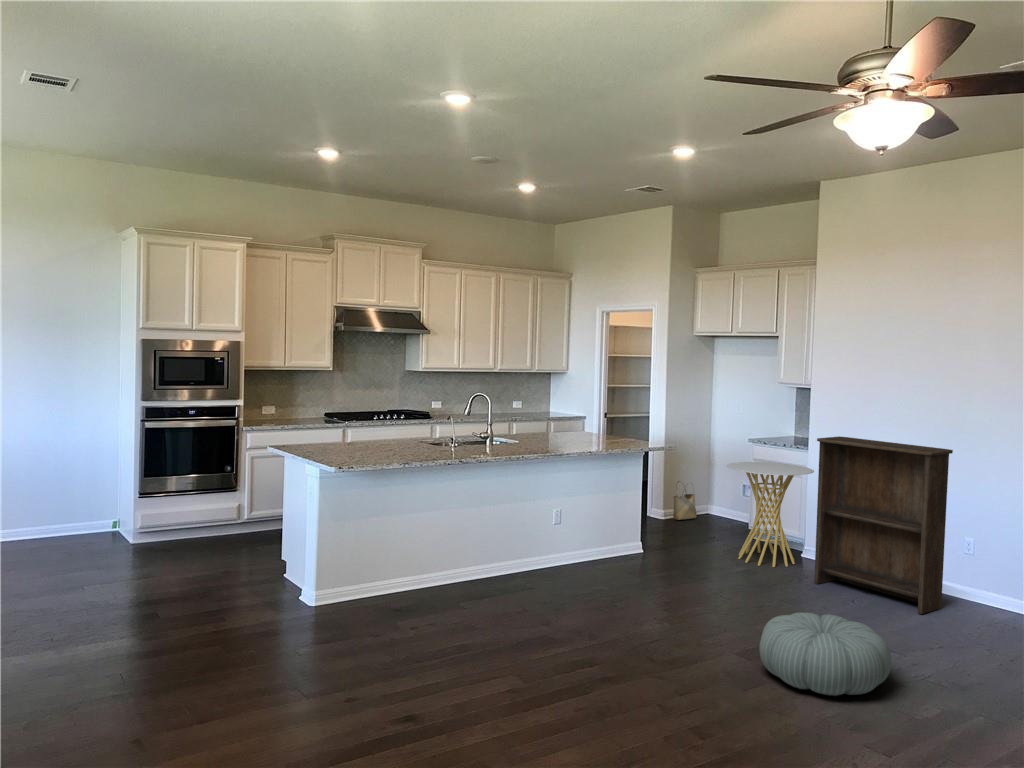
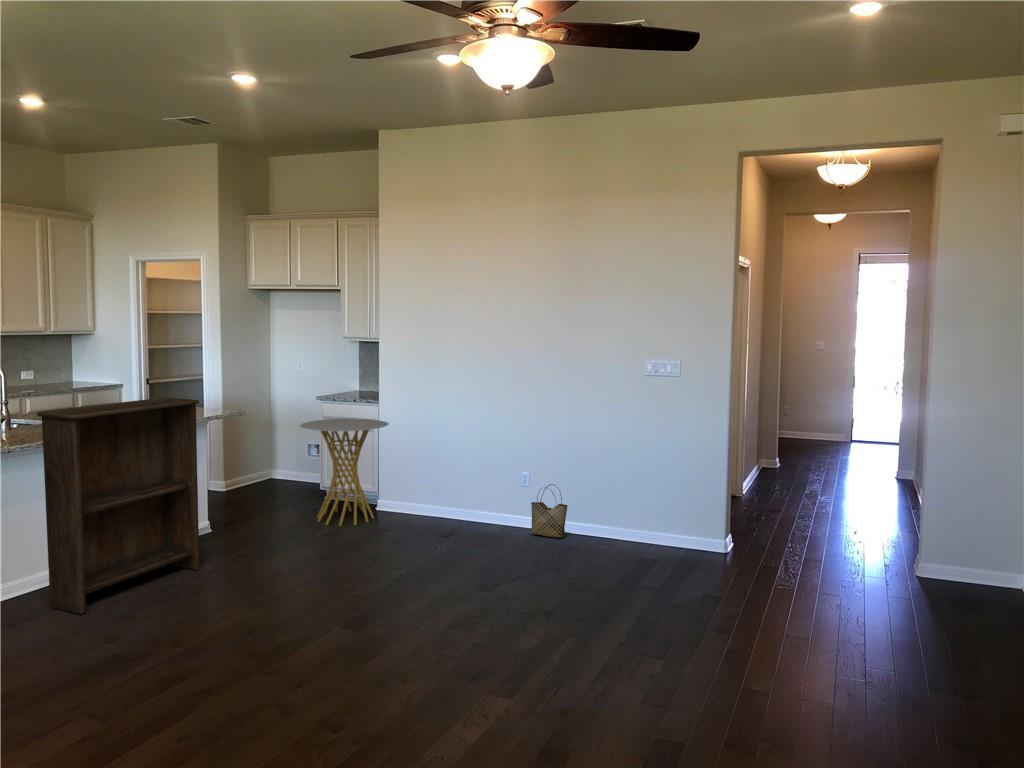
bookshelf: present [814,436,953,614] -> present [37,398,199,614]
woven basket: present [673,481,697,520] -> present [531,484,568,538]
pouf: present [759,613,891,696] -> none [373,570,502,658]

